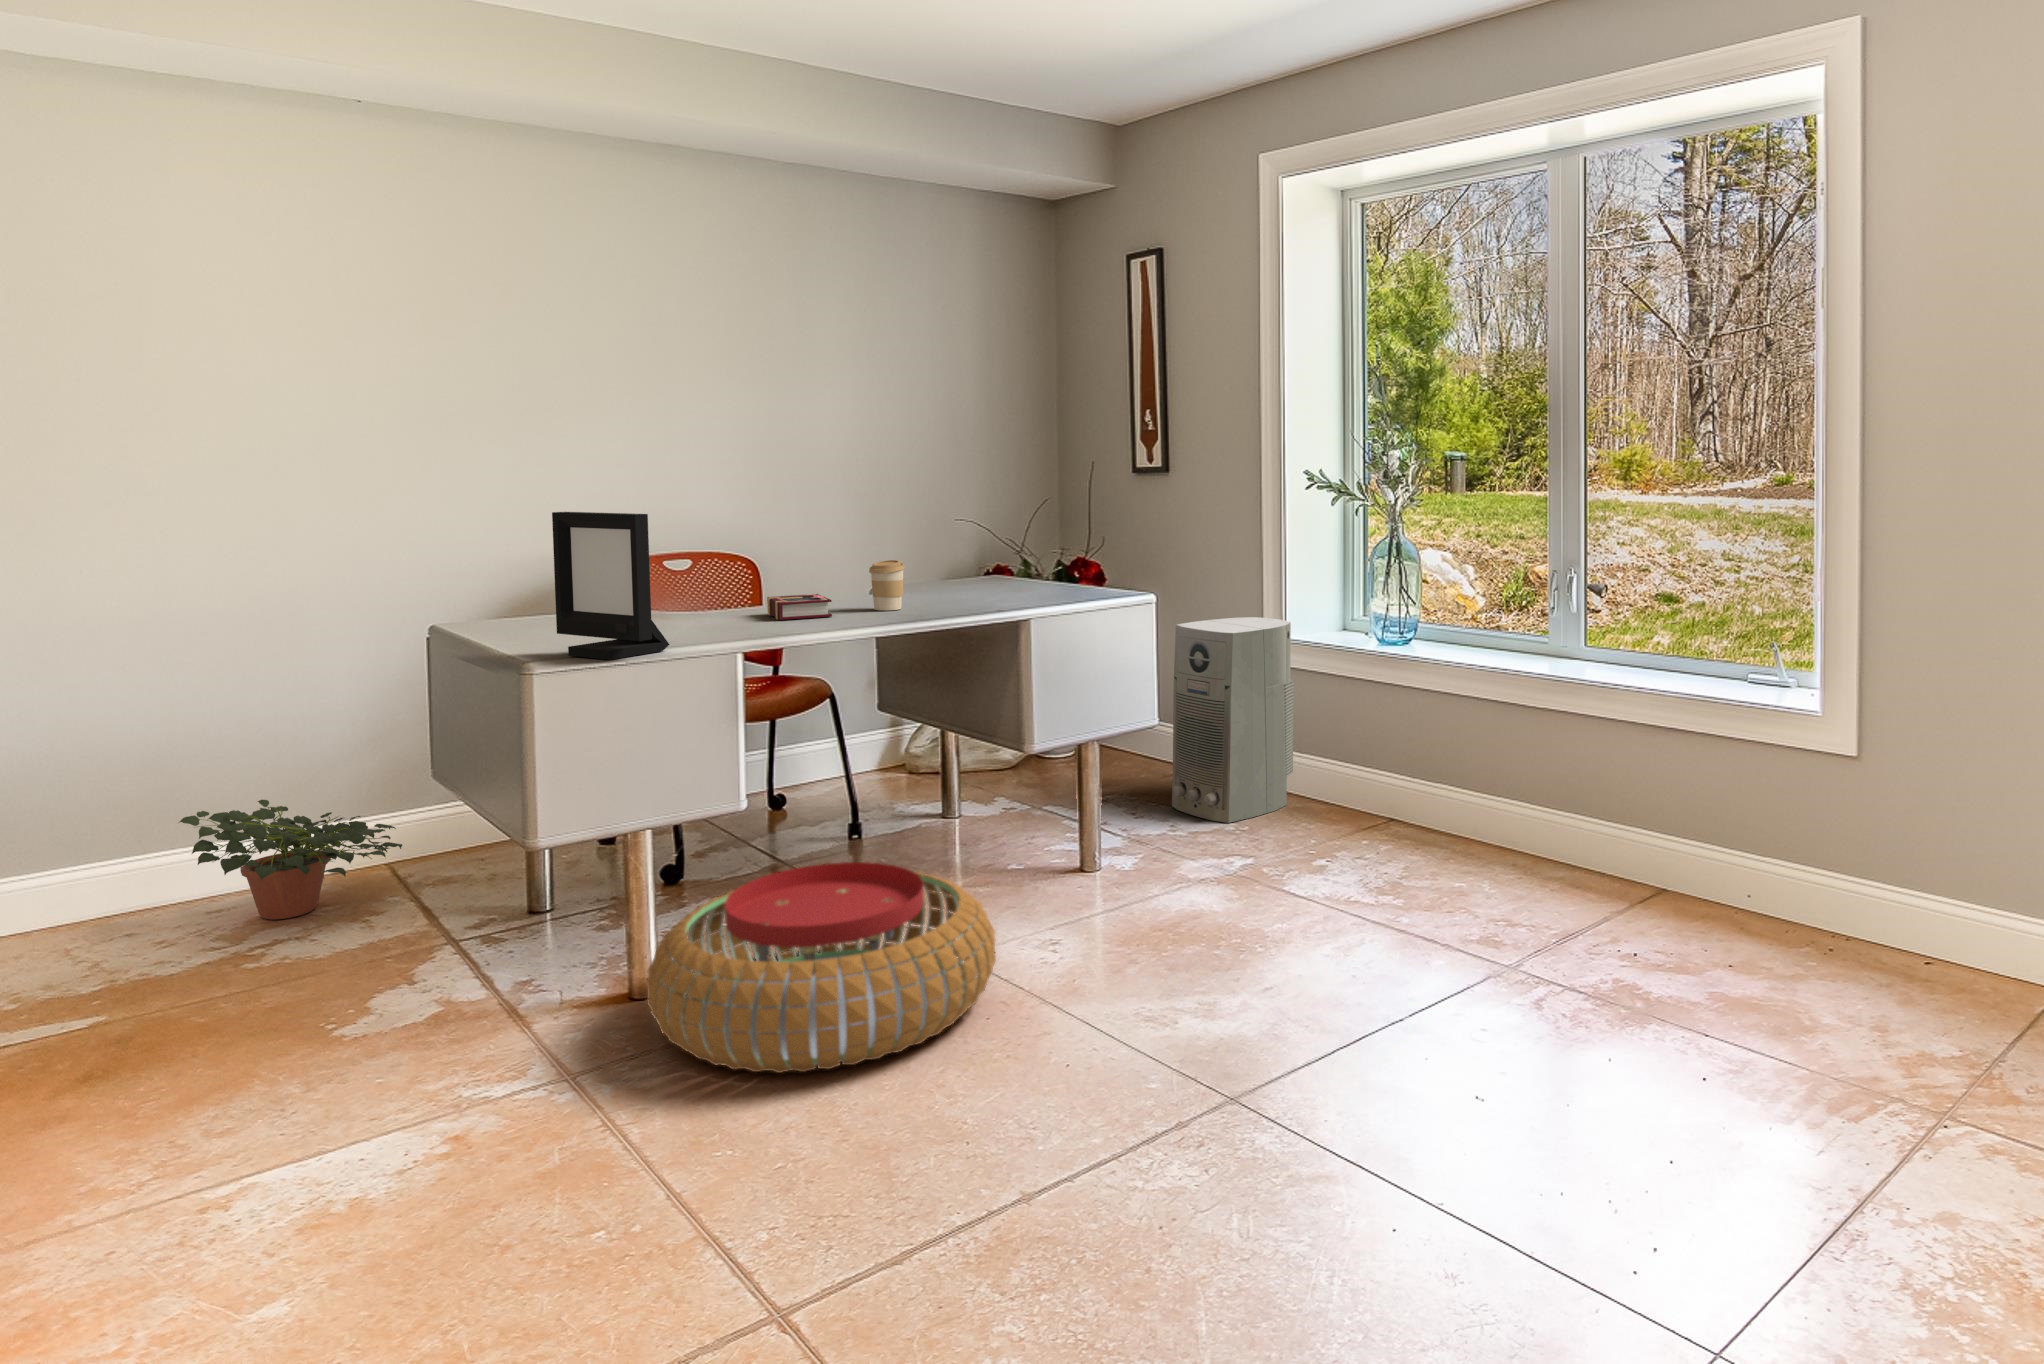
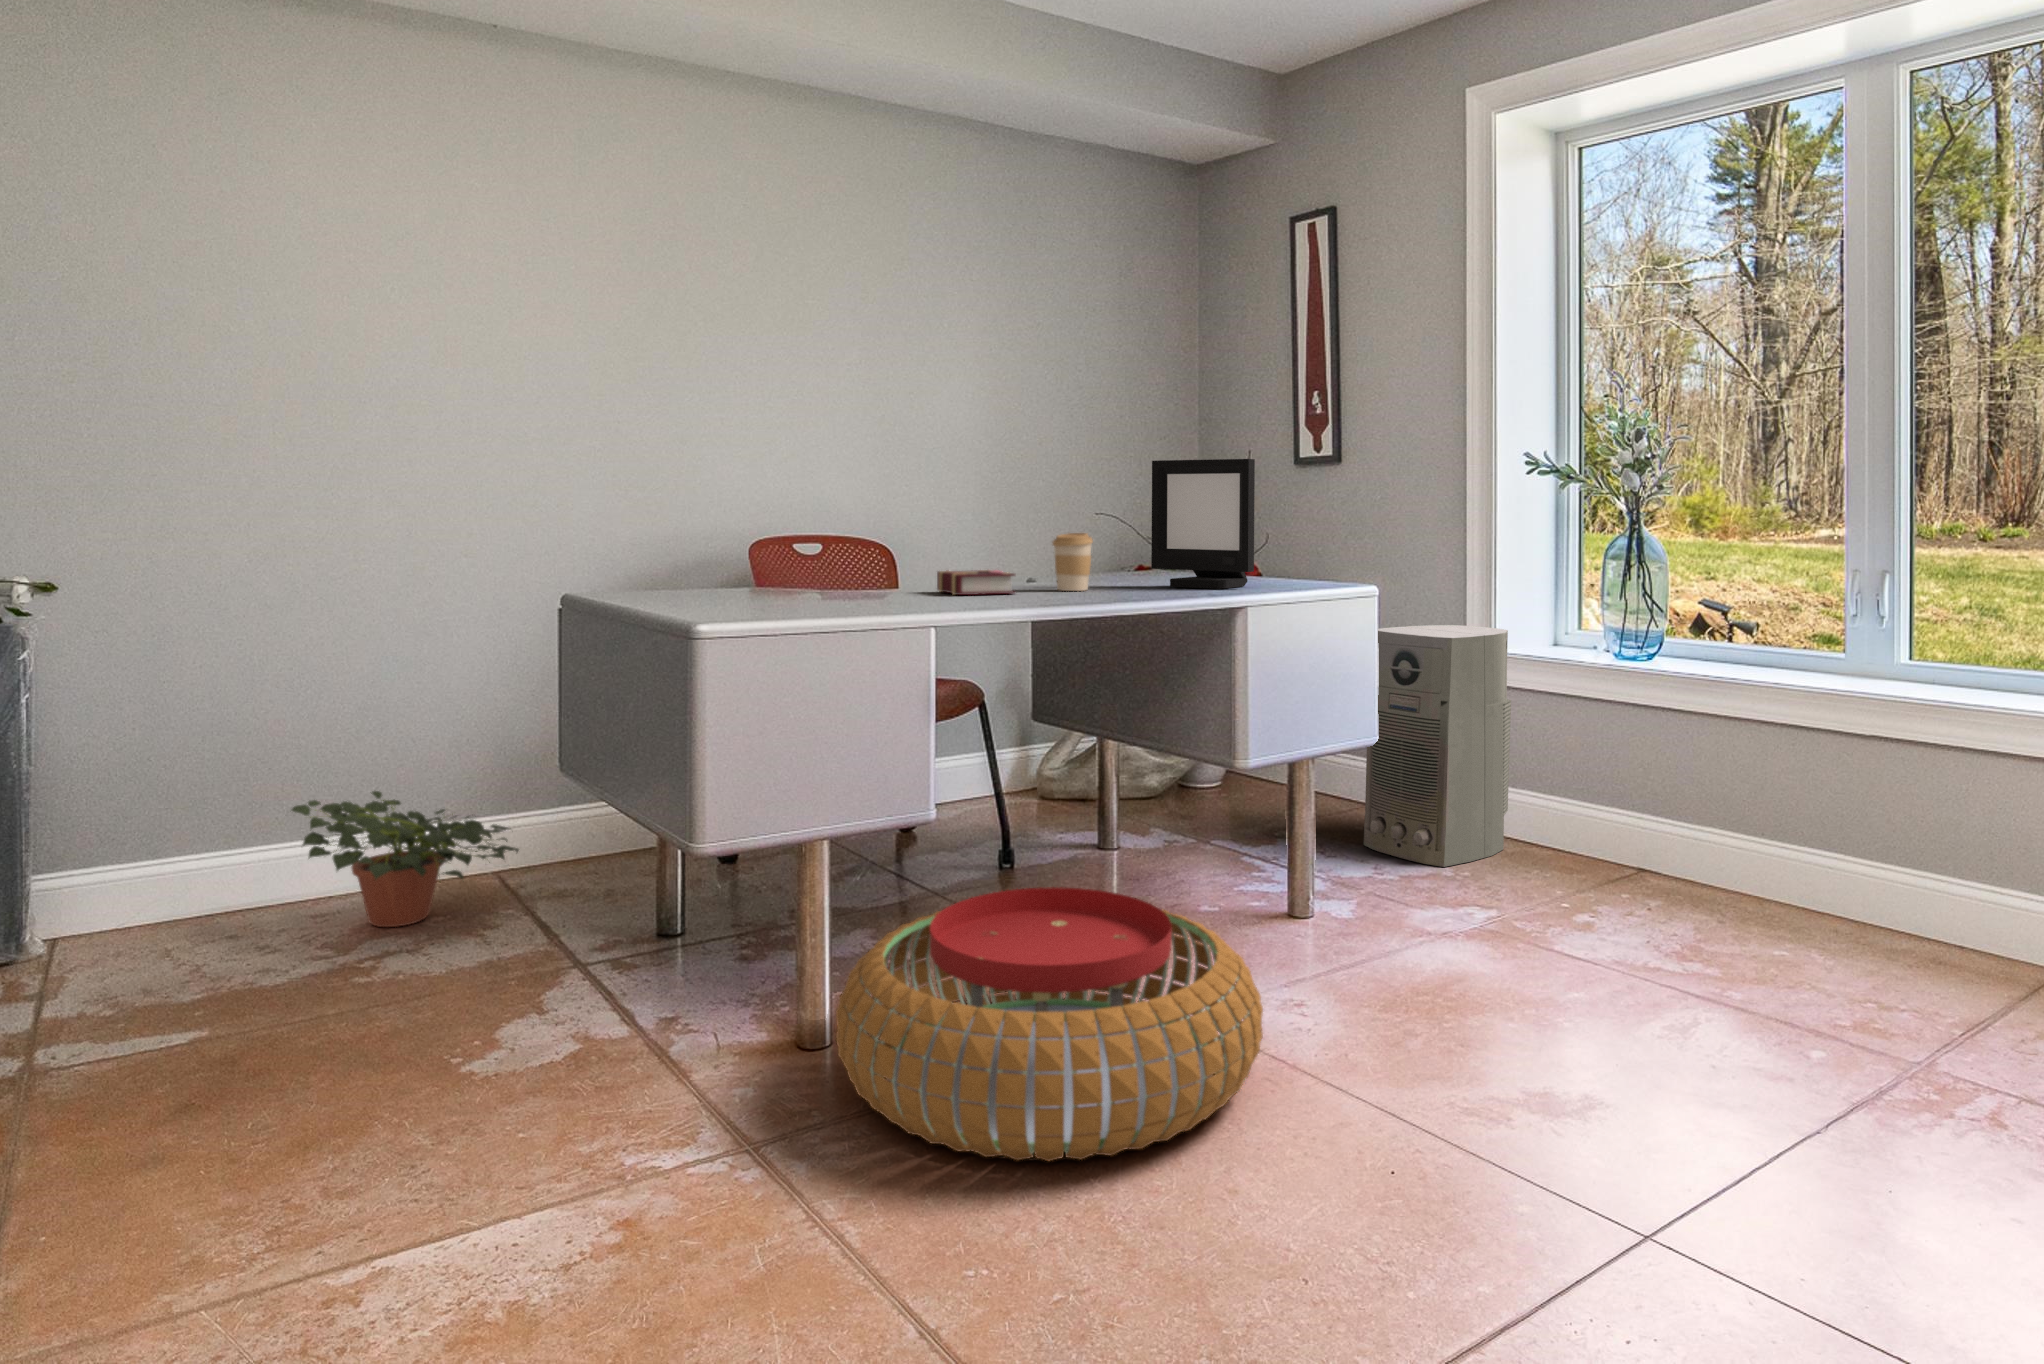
picture frame: present [552,512,669,660] -> present [1151,459,1255,589]

